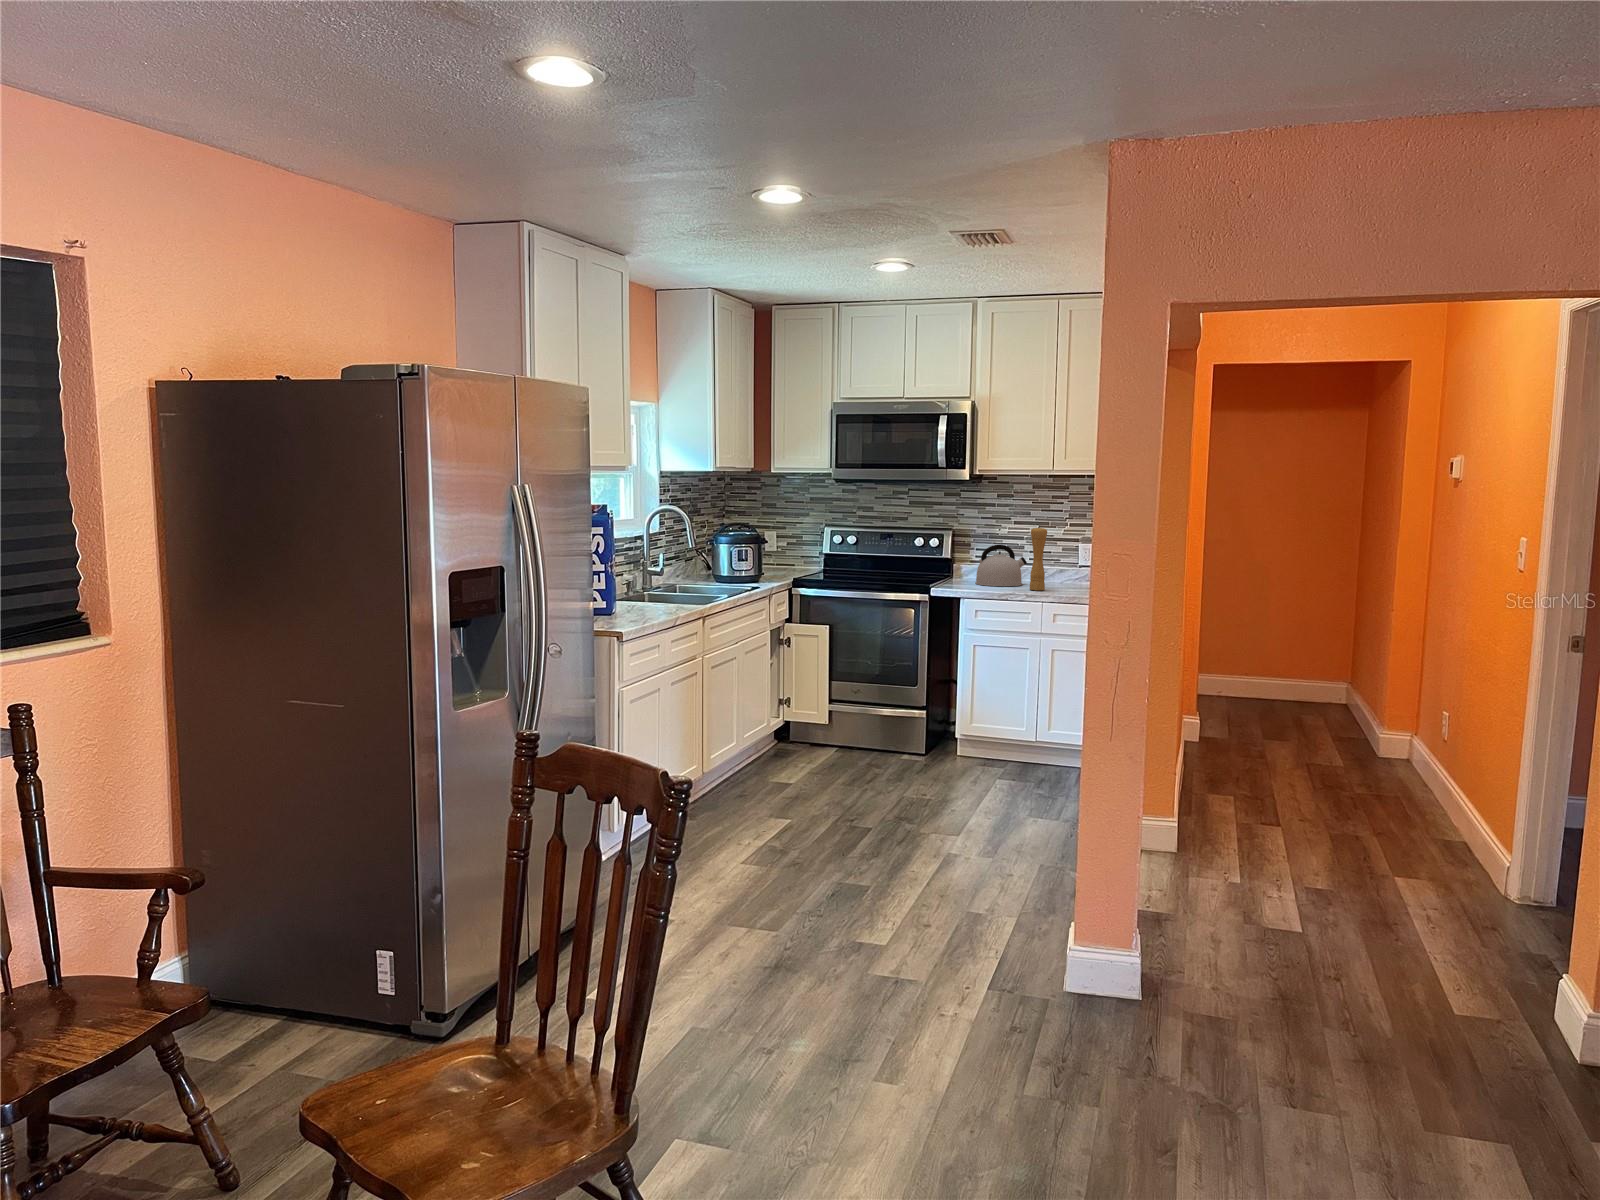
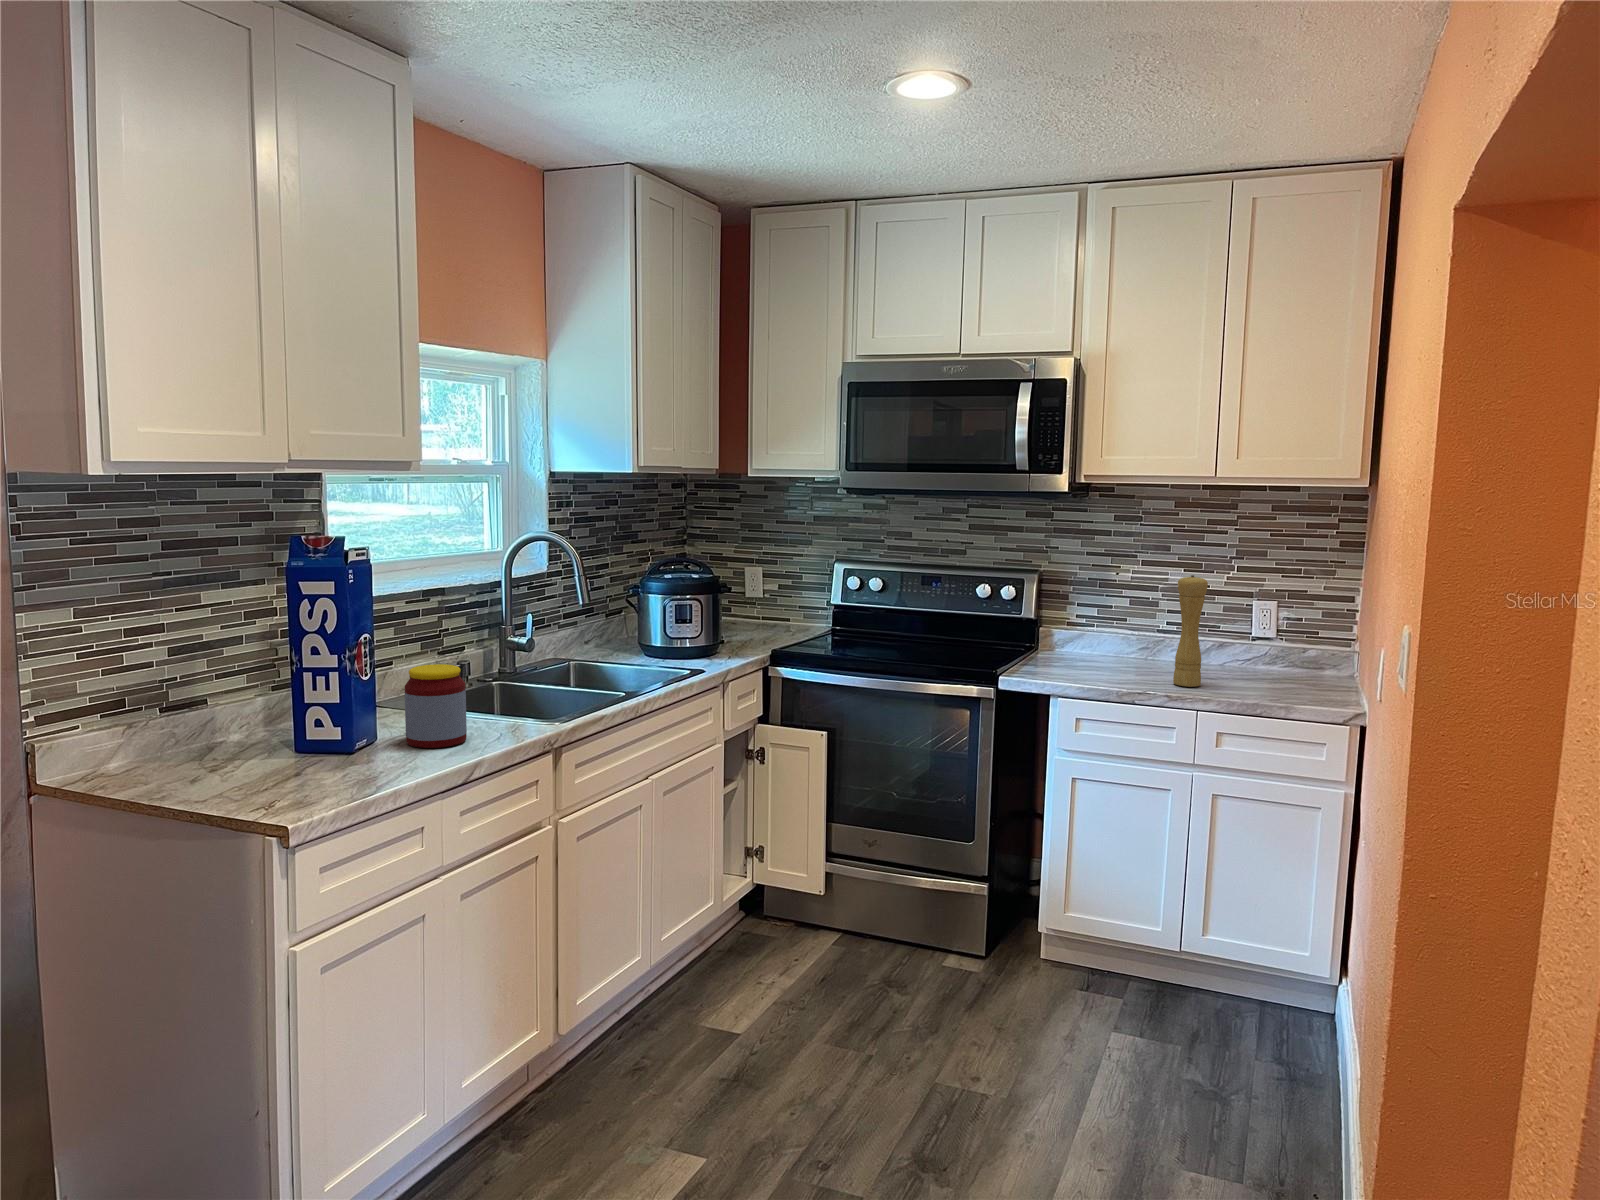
kettle: present [976,545,1027,586] -> none [1076,601,1166,674]
jar: none [633,572,663,612] -> present [405,664,467,748]

